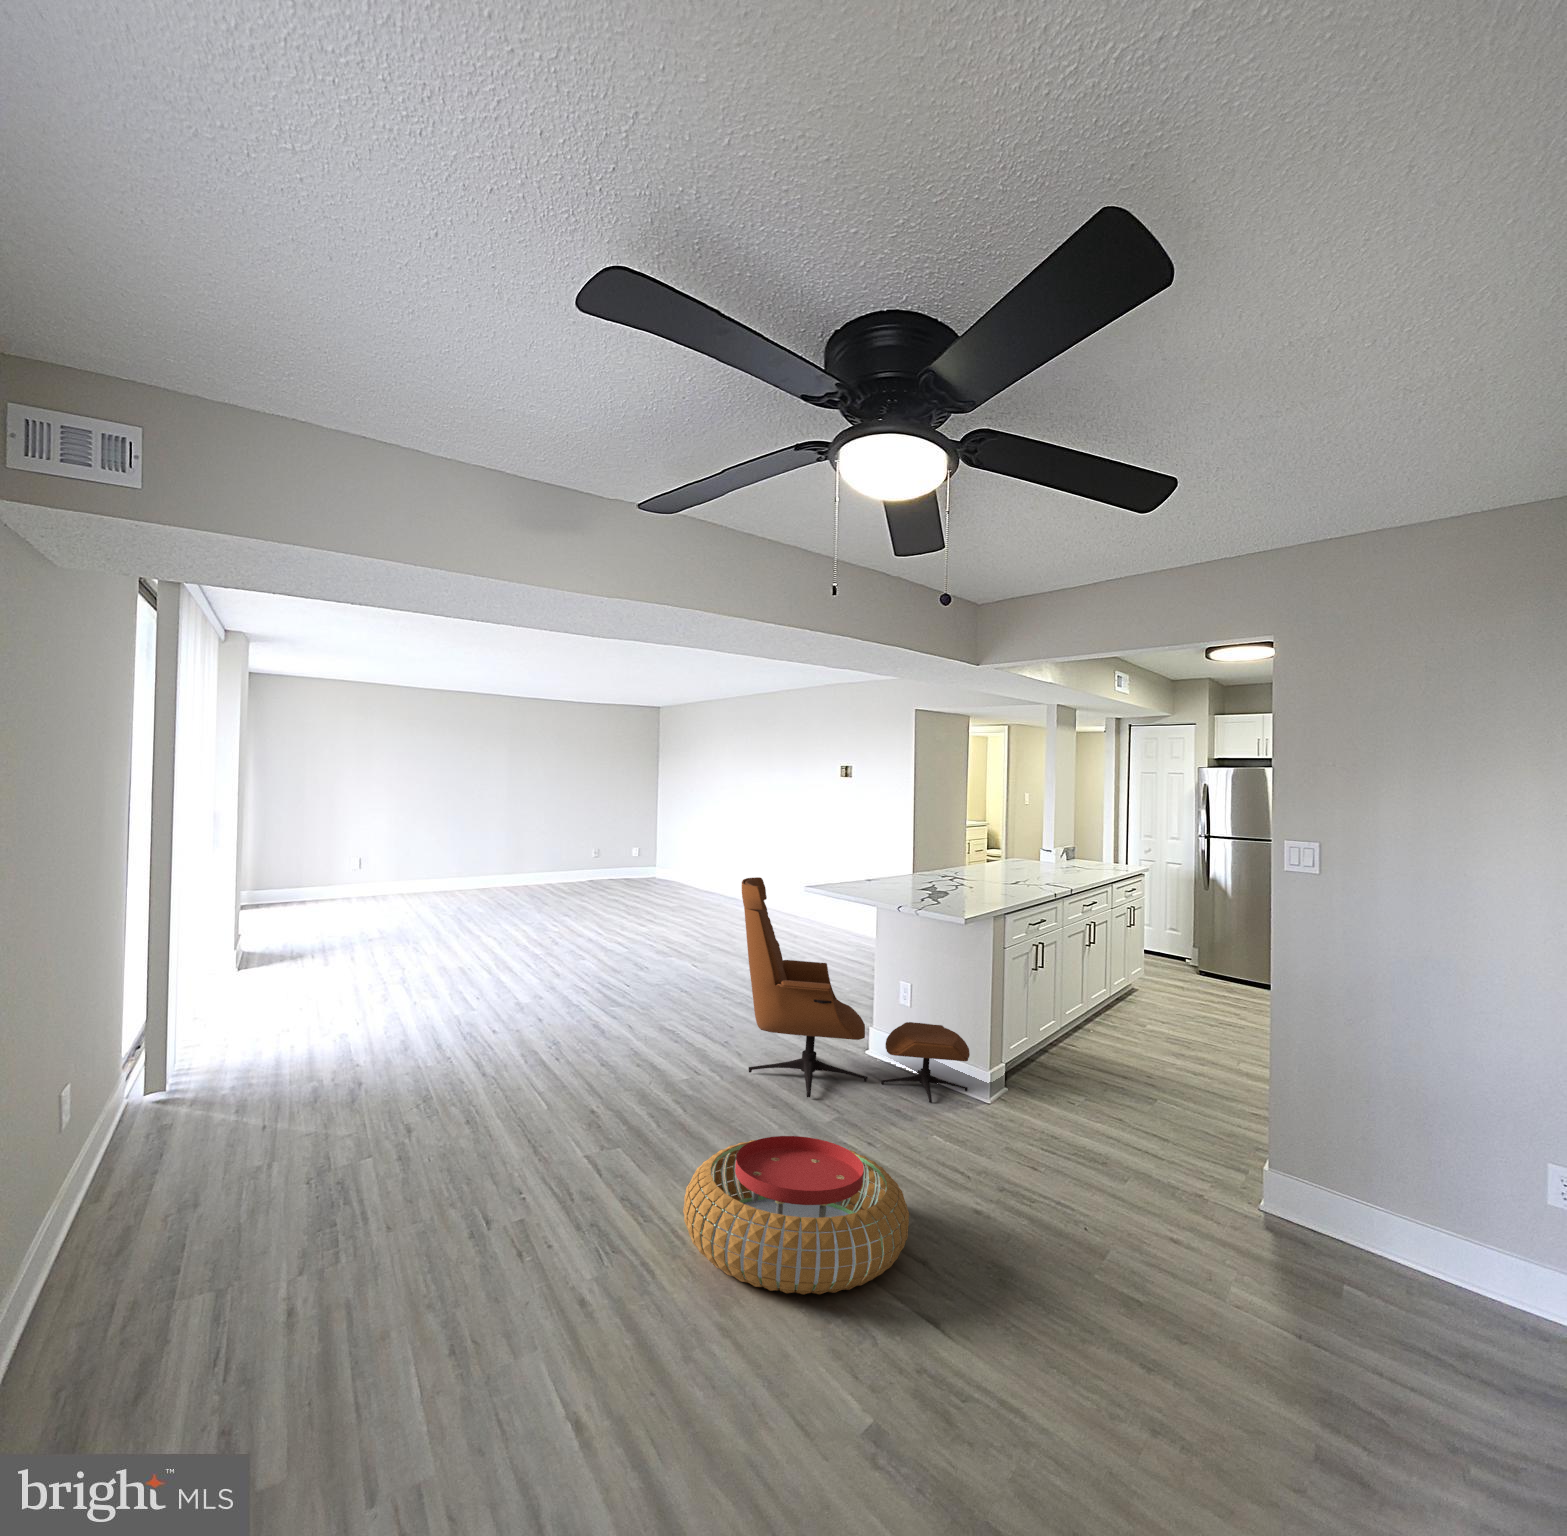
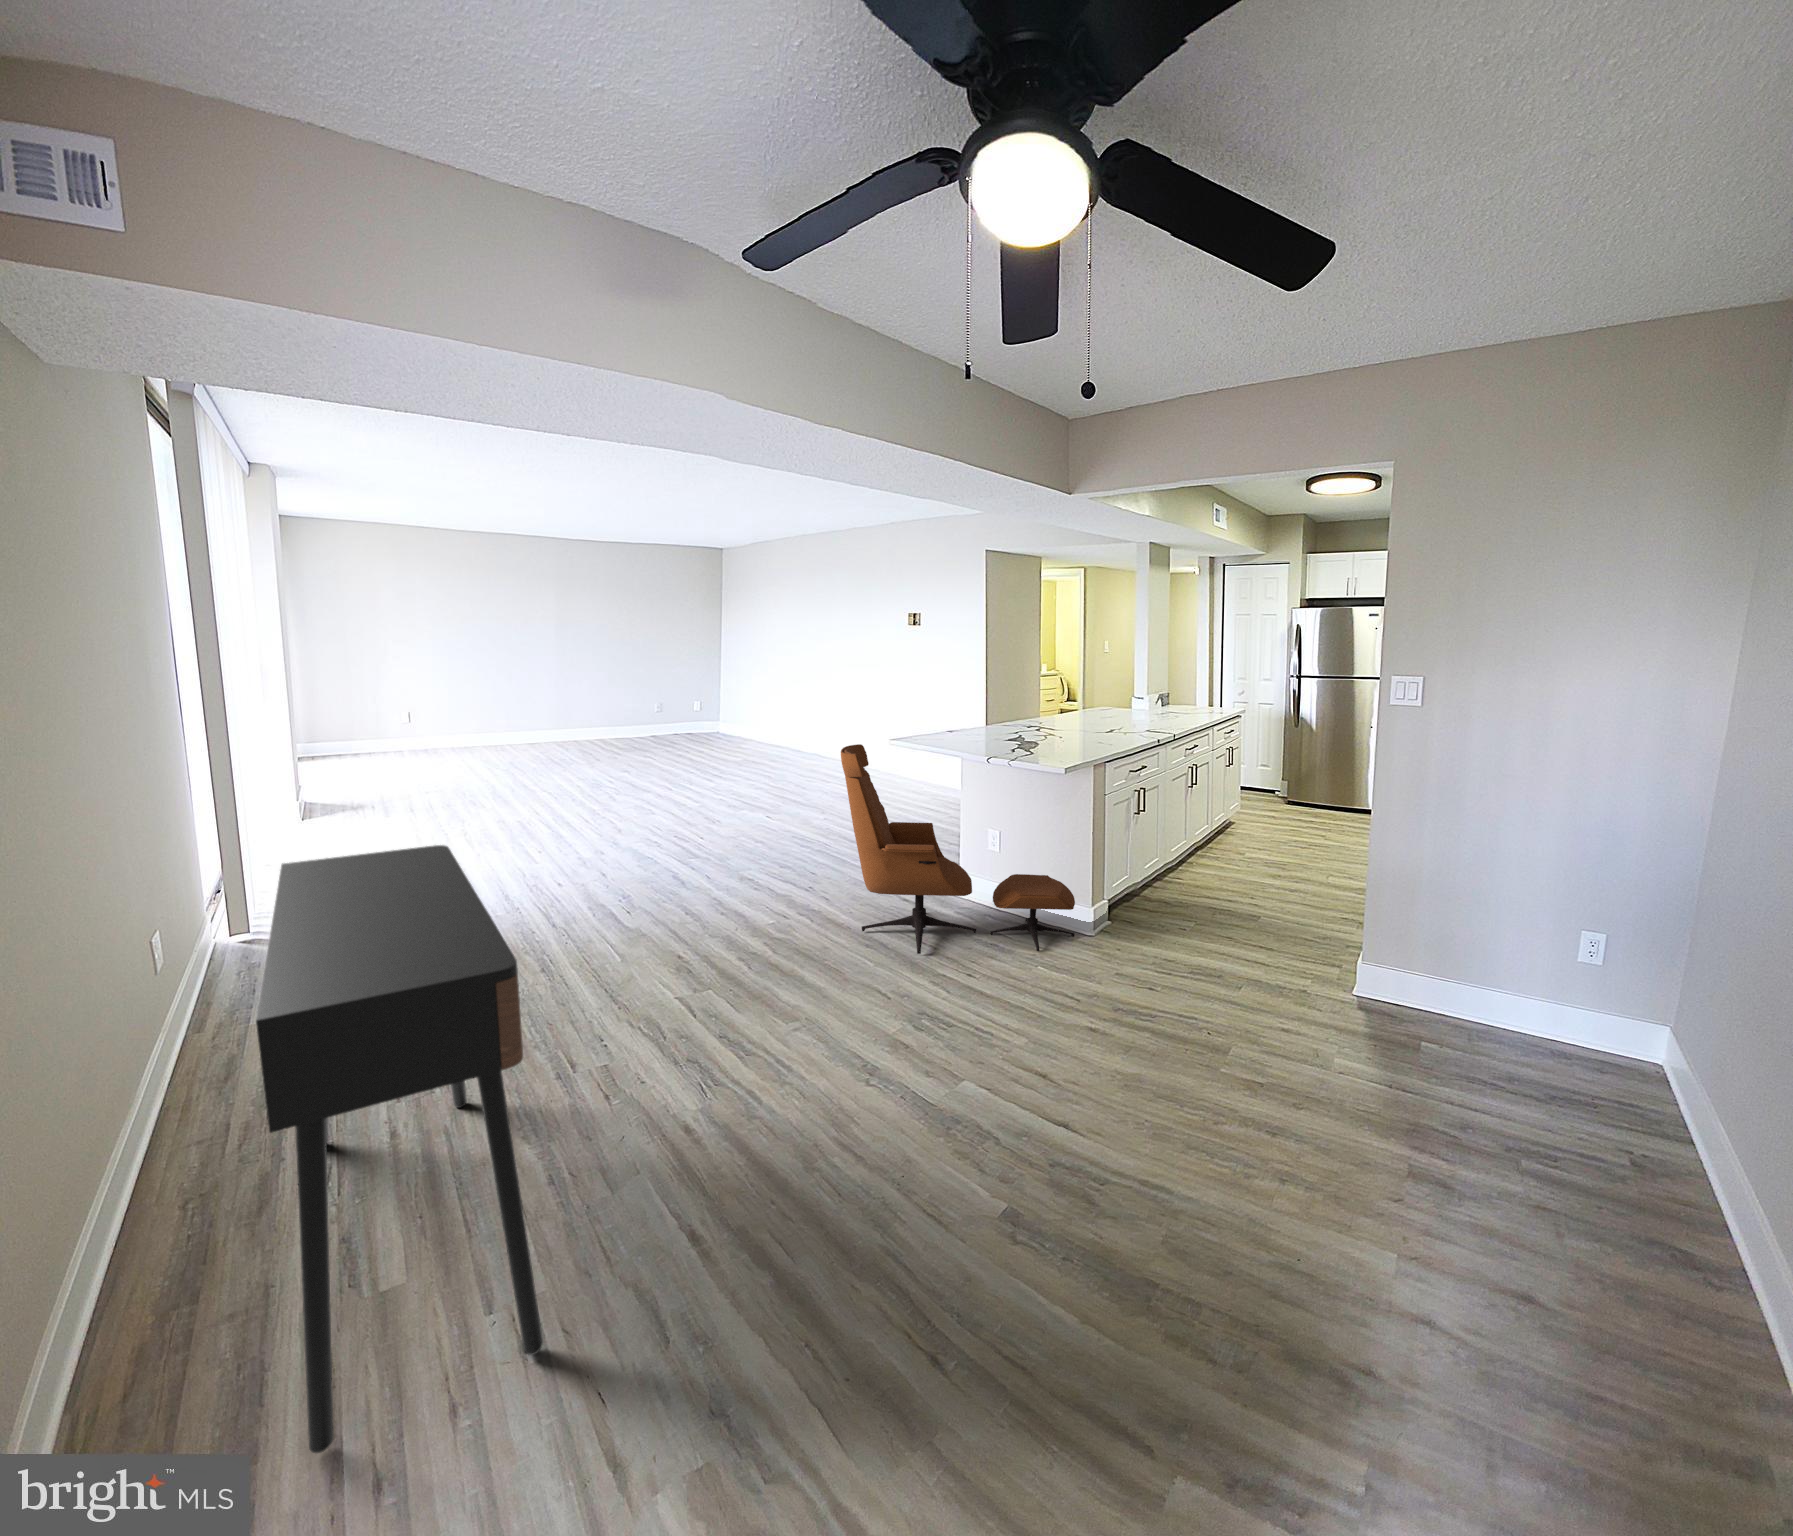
console table: none [224,943,504,1475] -> present [256,845,543,1453]
pouf: present [683,1136,909,1295] -> none [782,1008,1014,1178]

